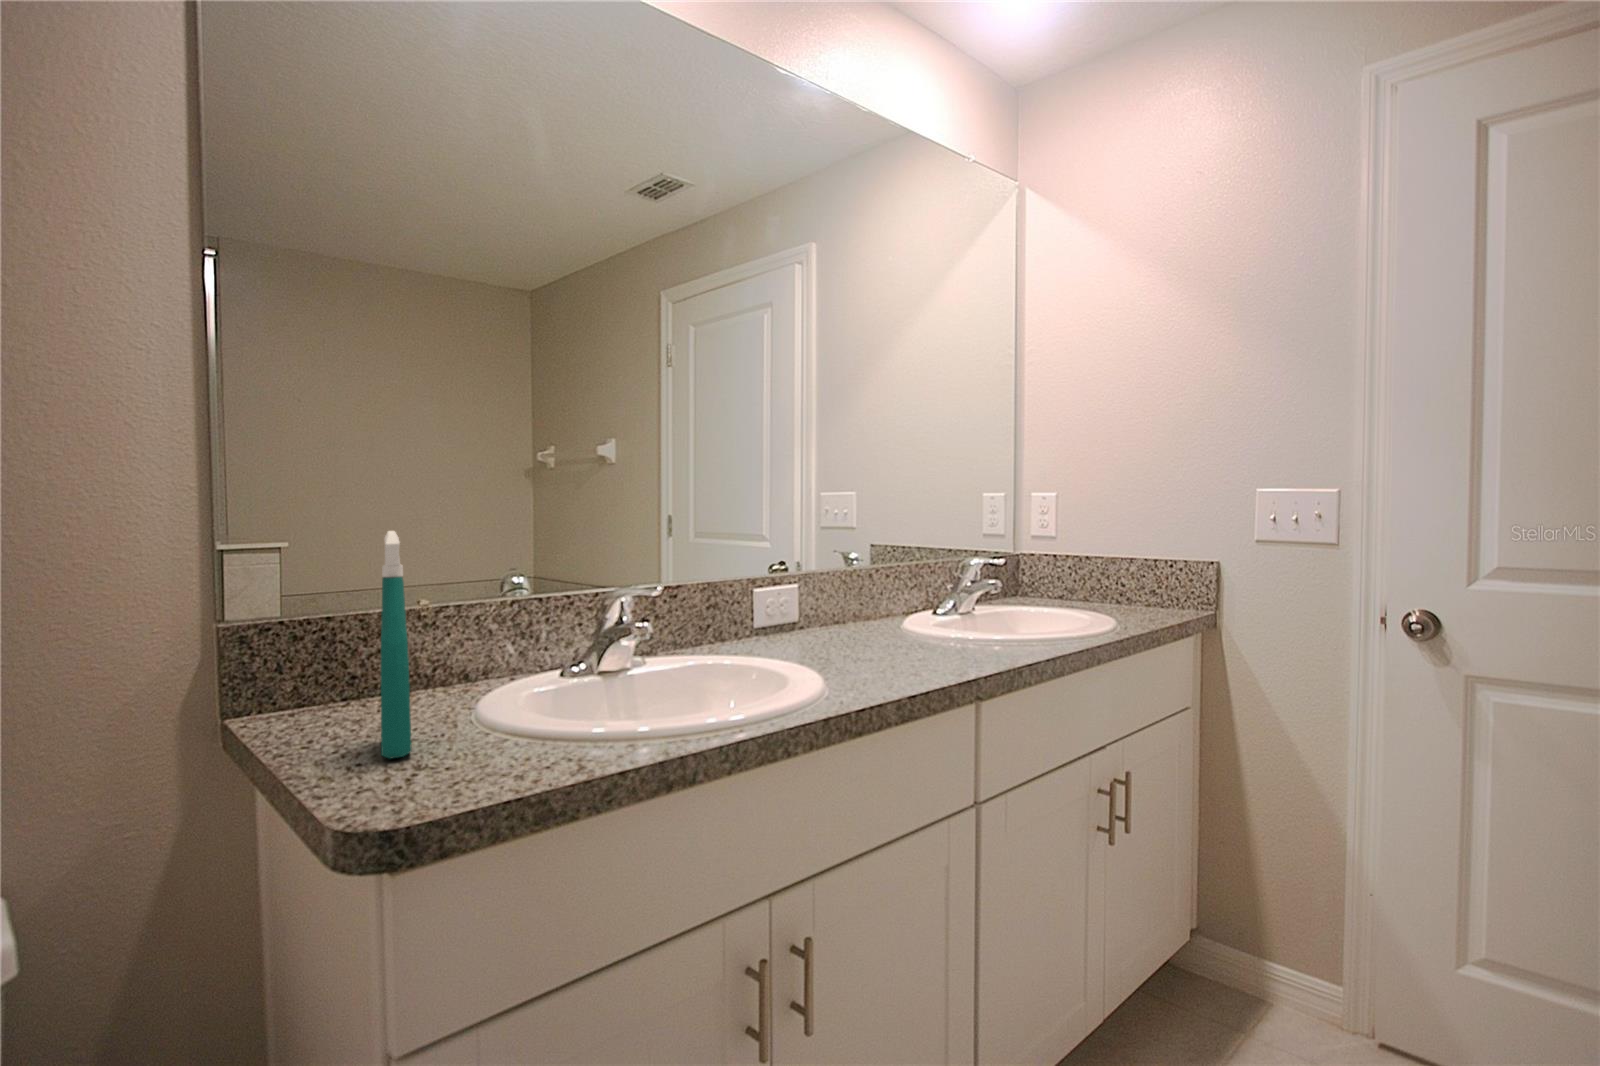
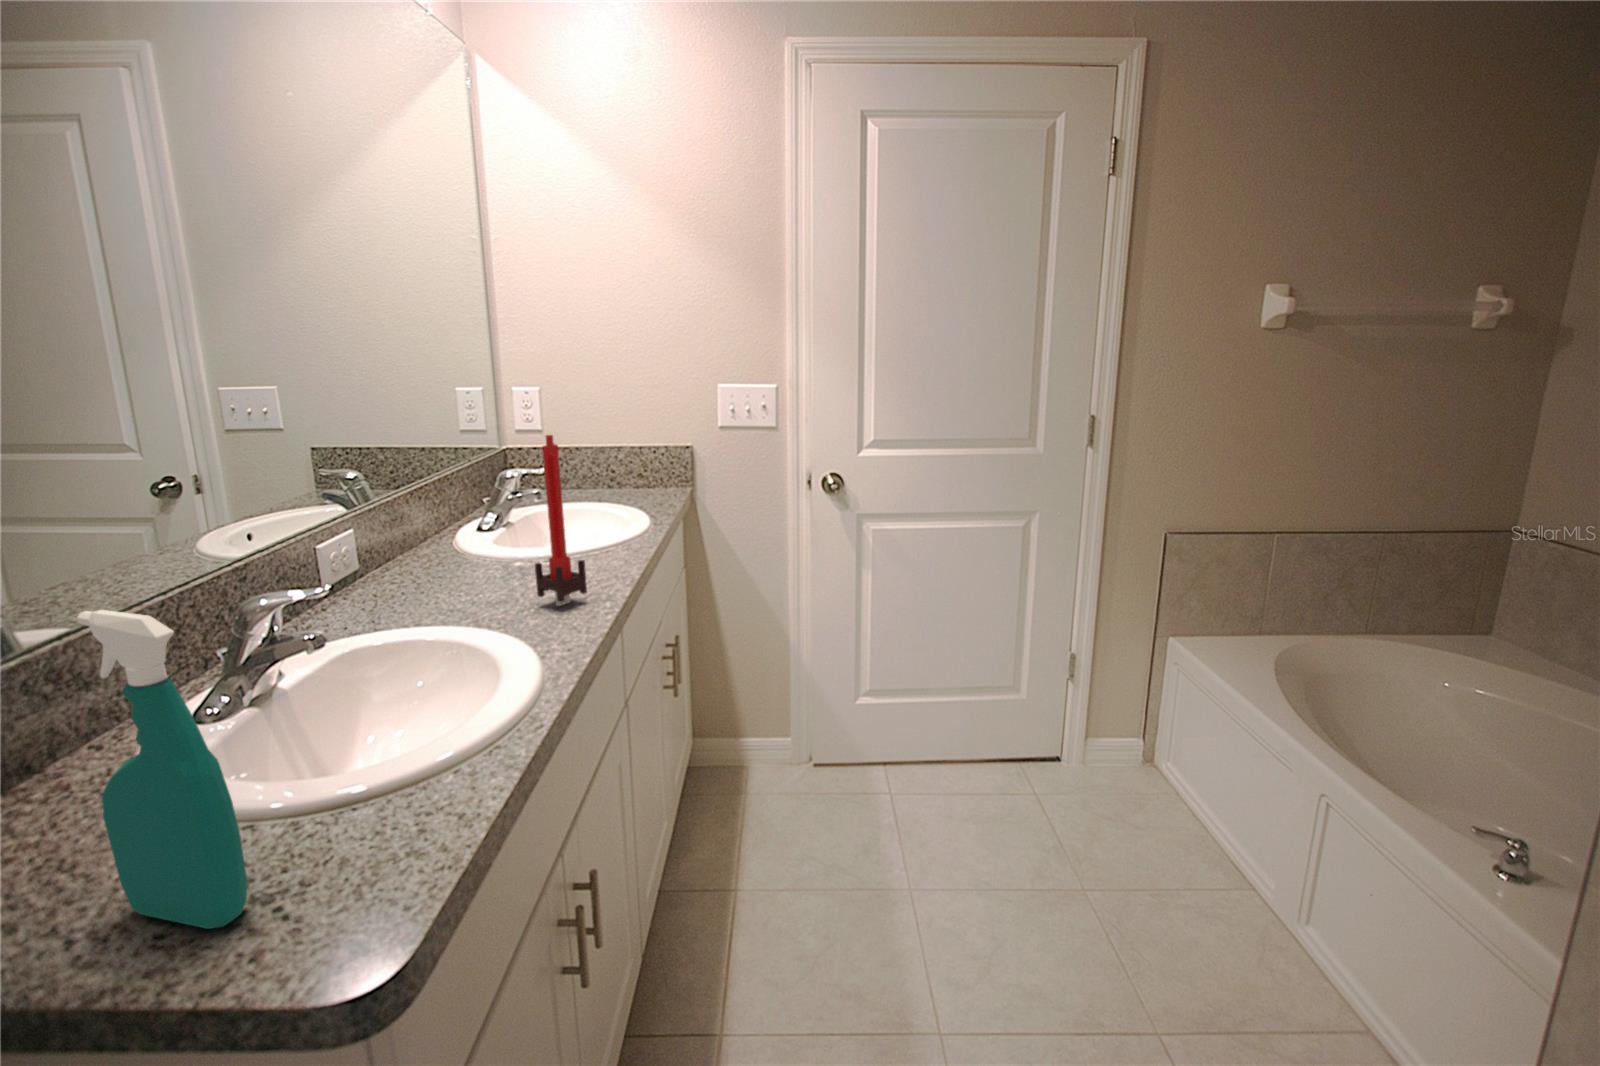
candle: none [872,496,915,670] -> present [535,435,587,606]

